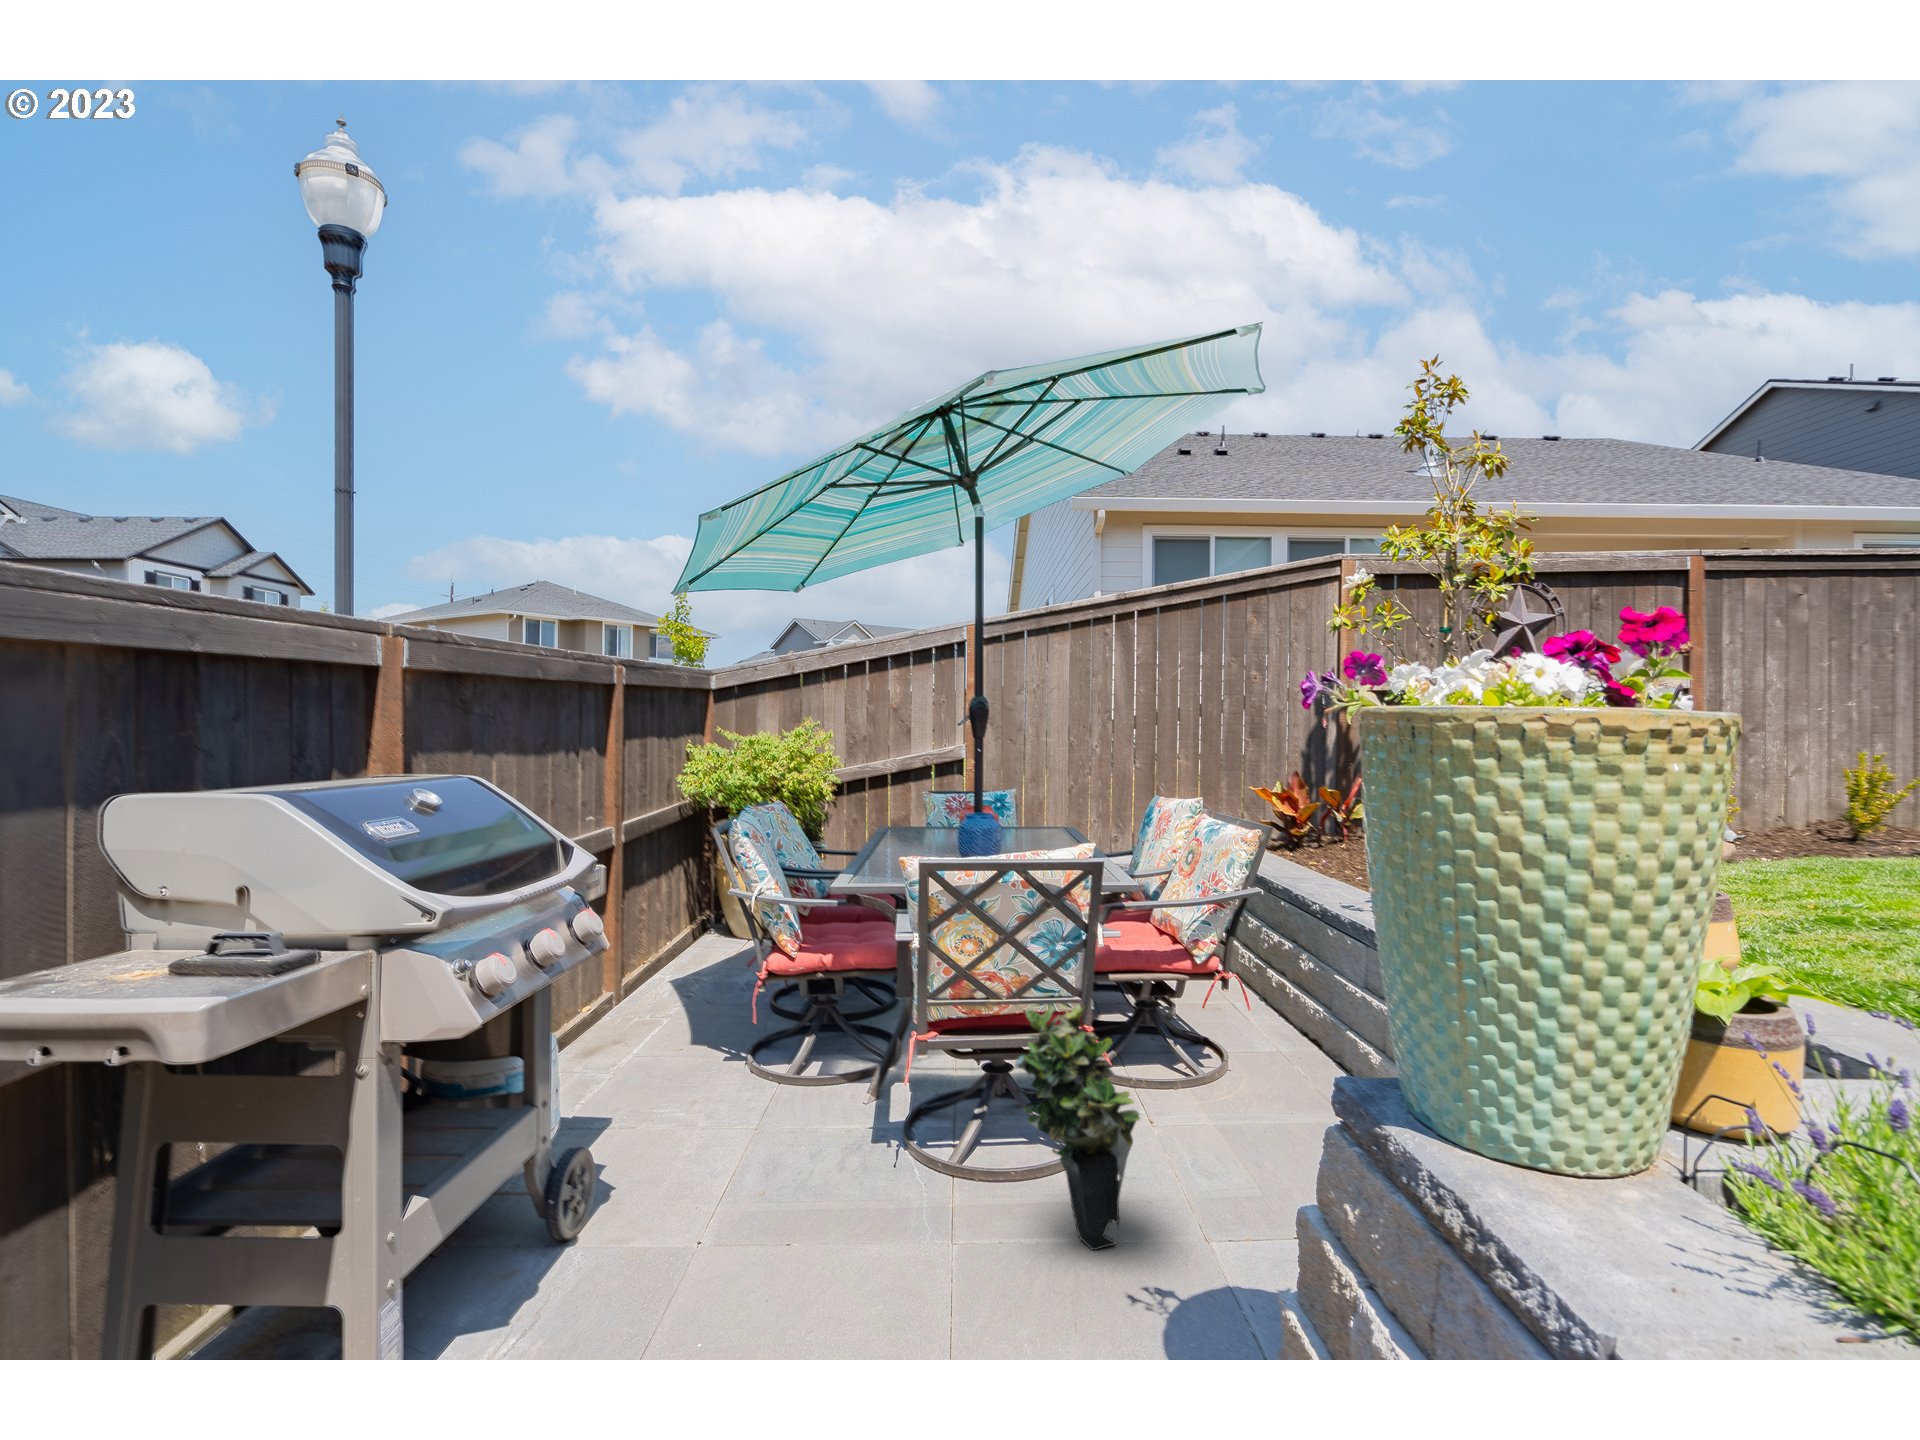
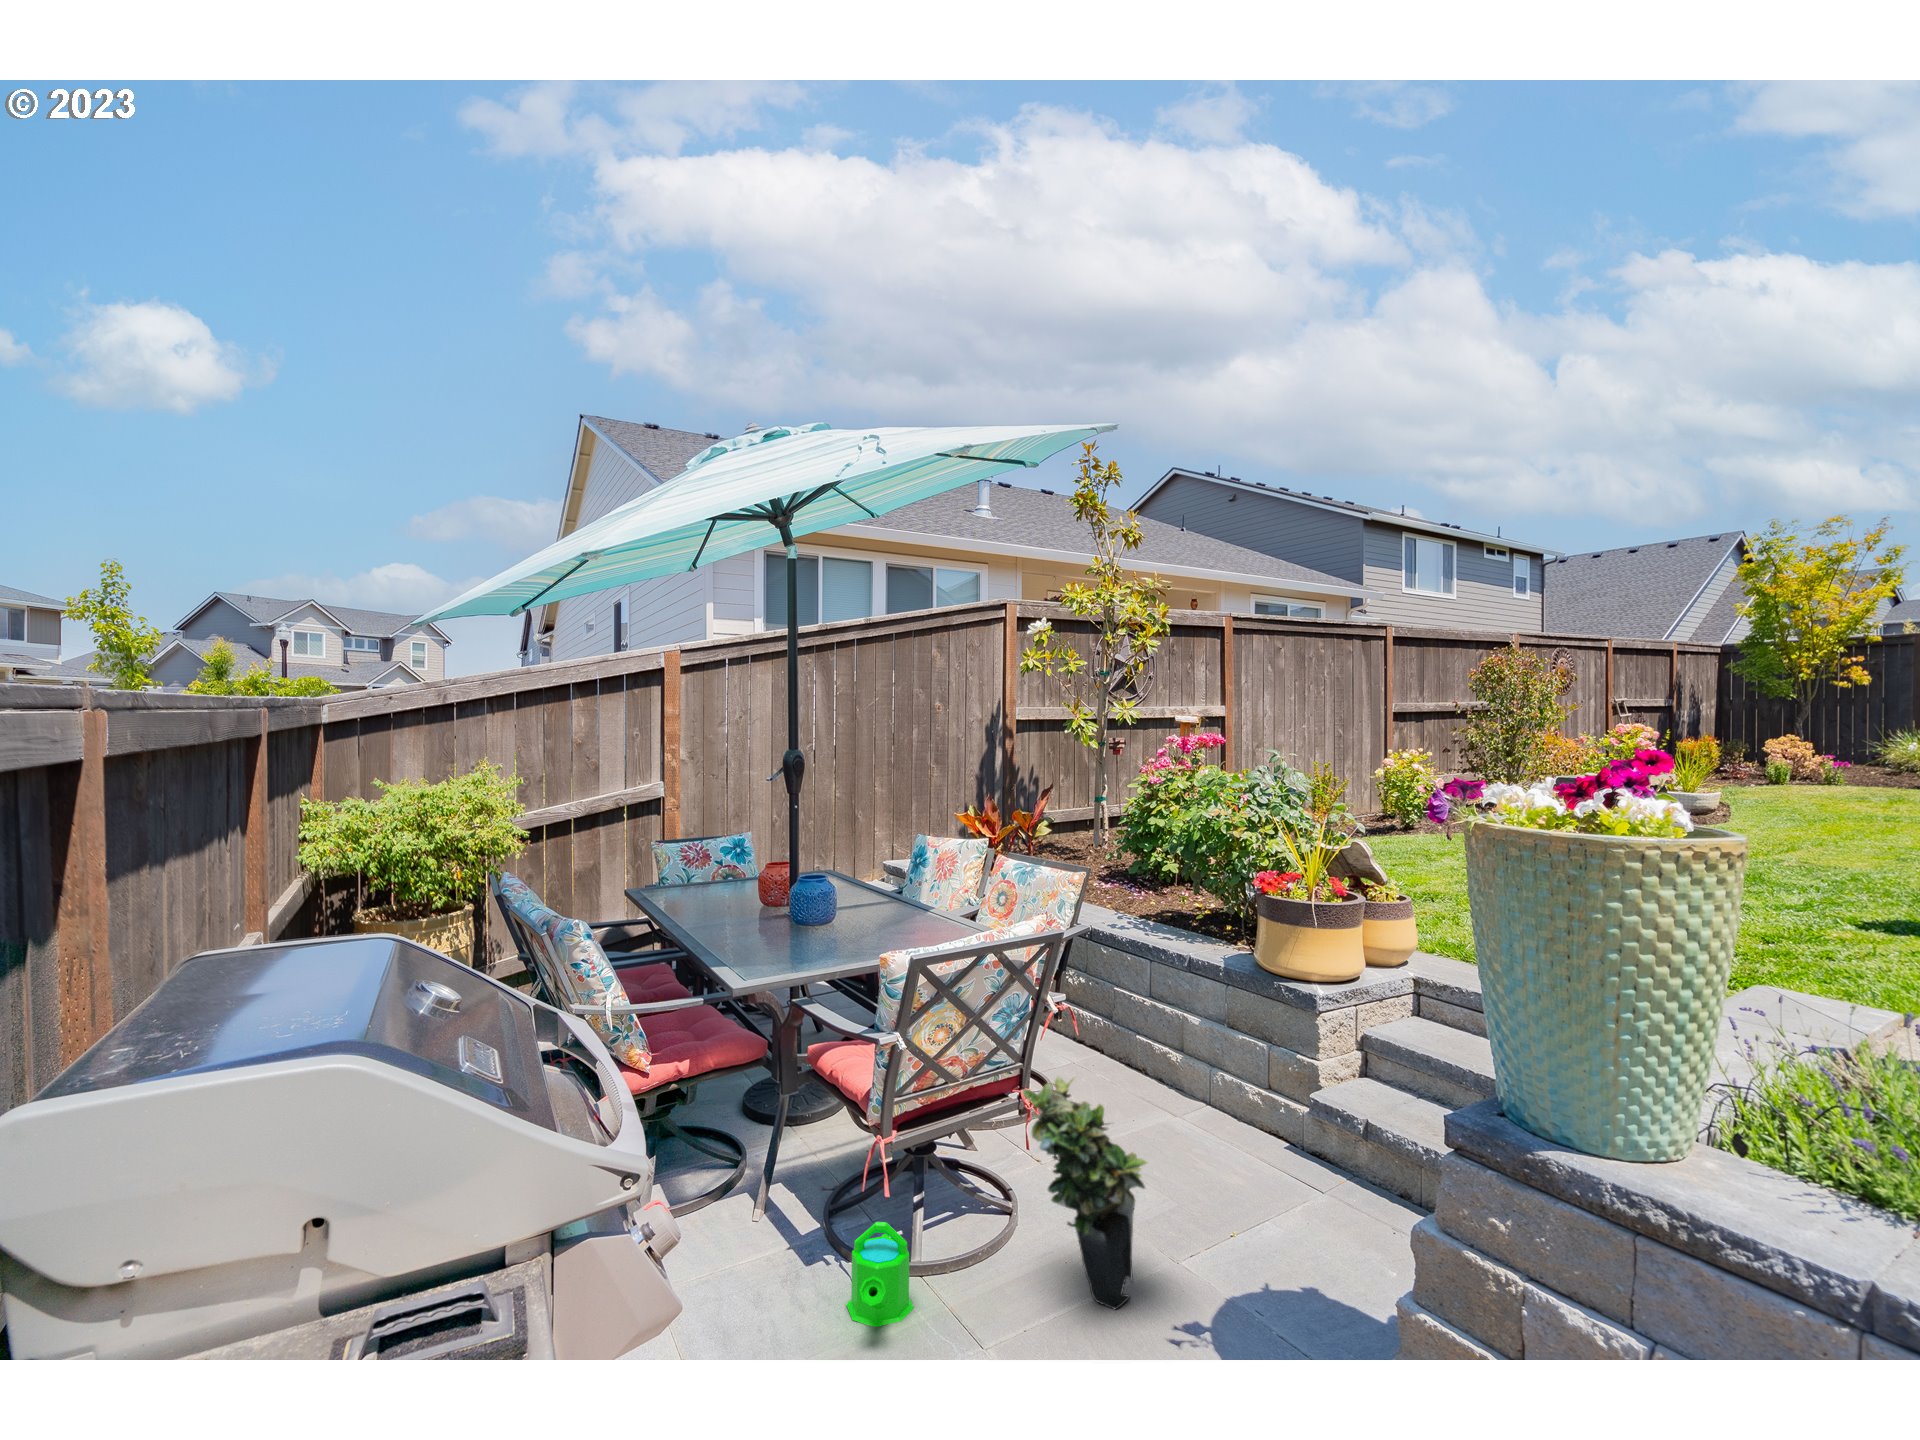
watering can: none [844,1109,921,1206] -> present [846,1222,914,1327]

